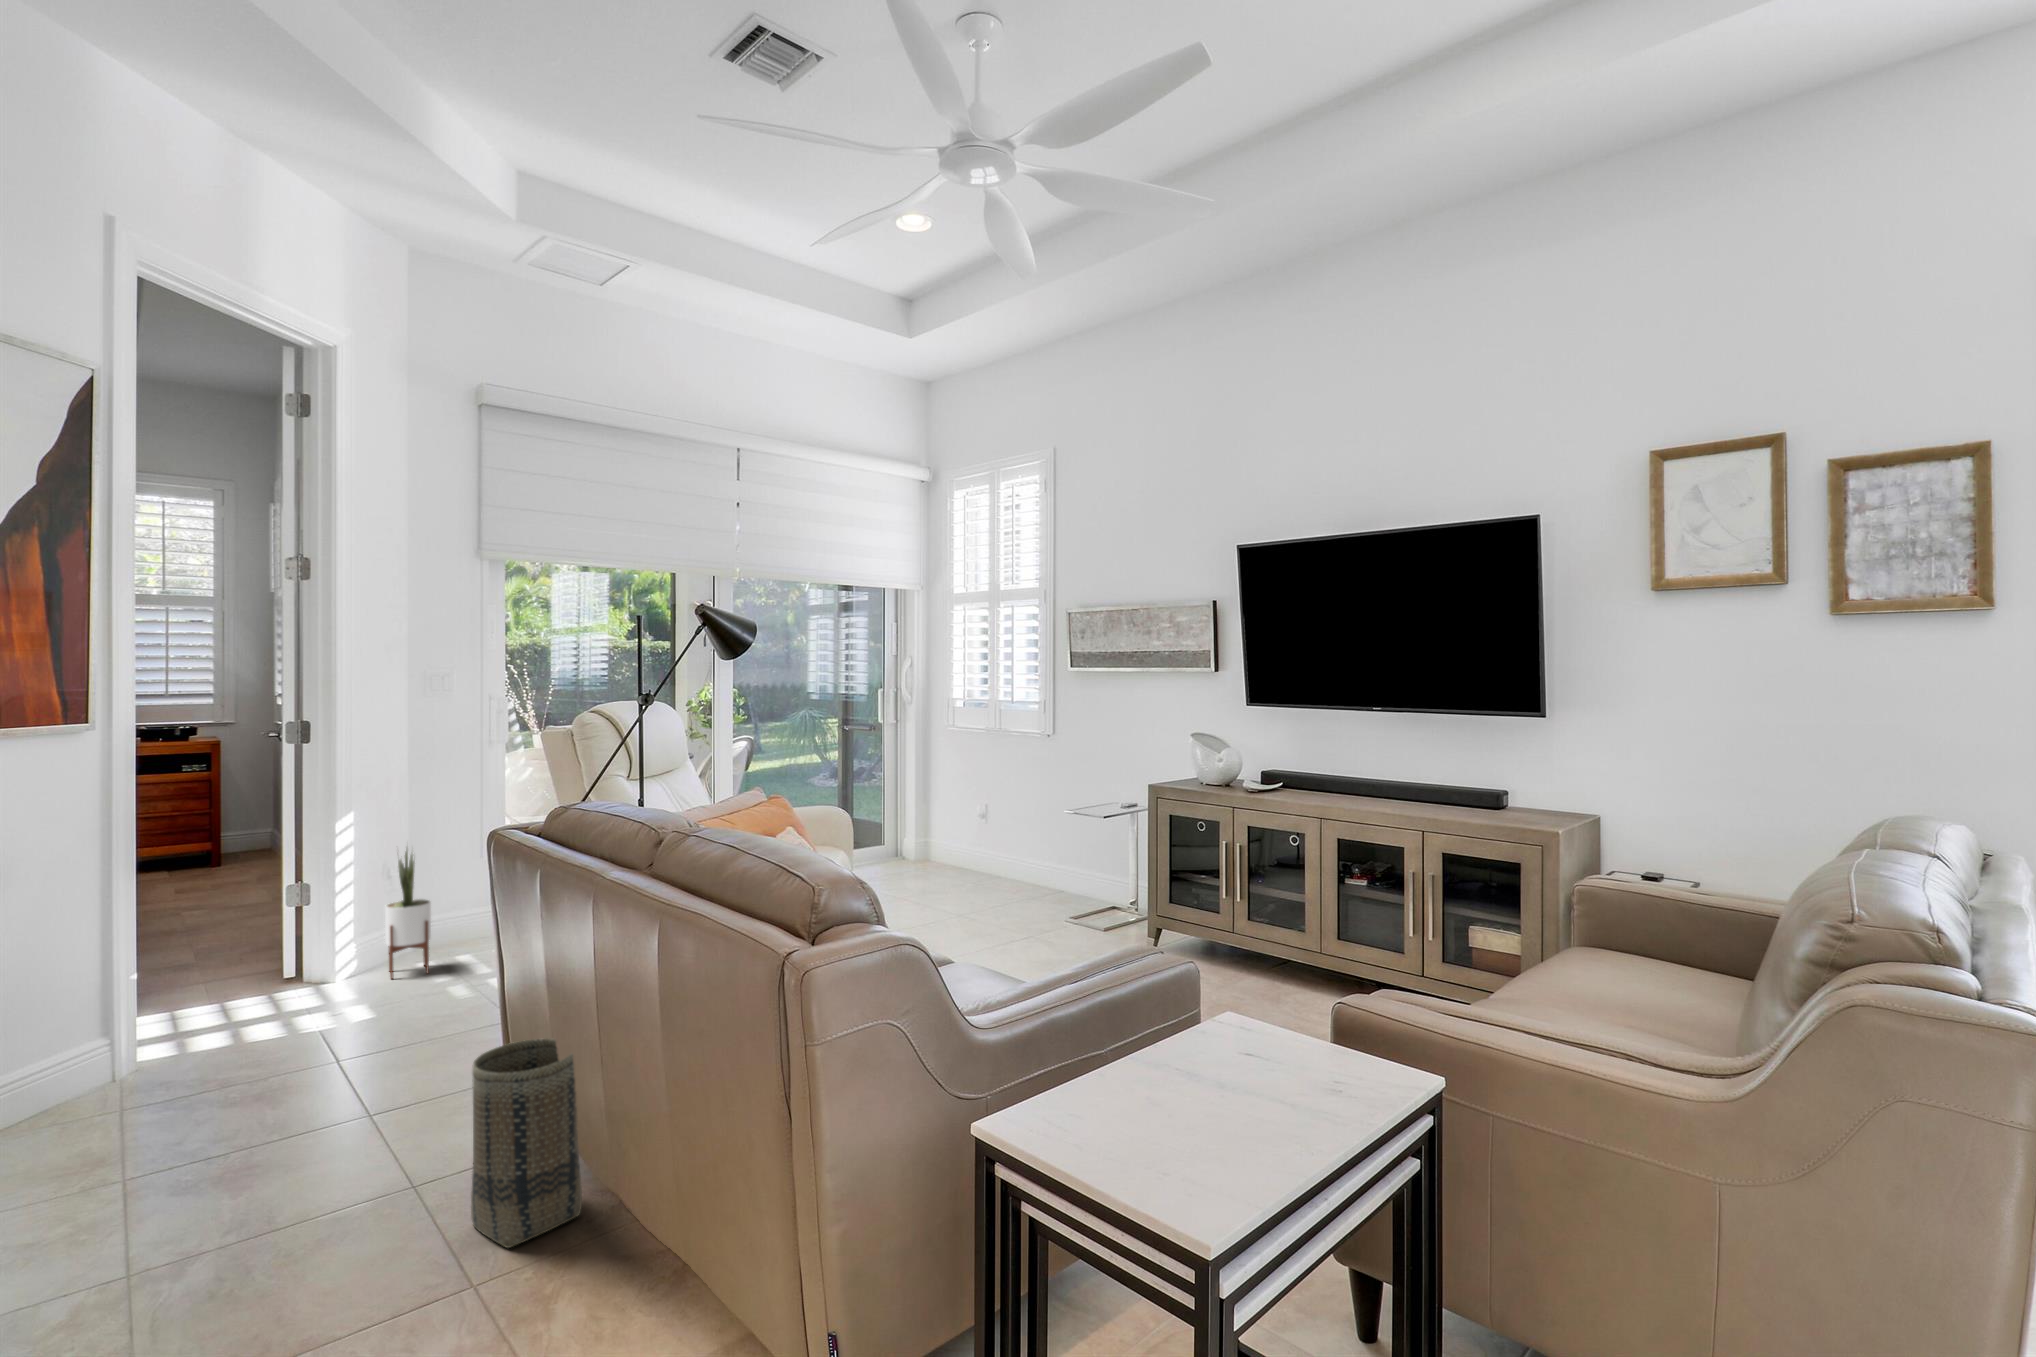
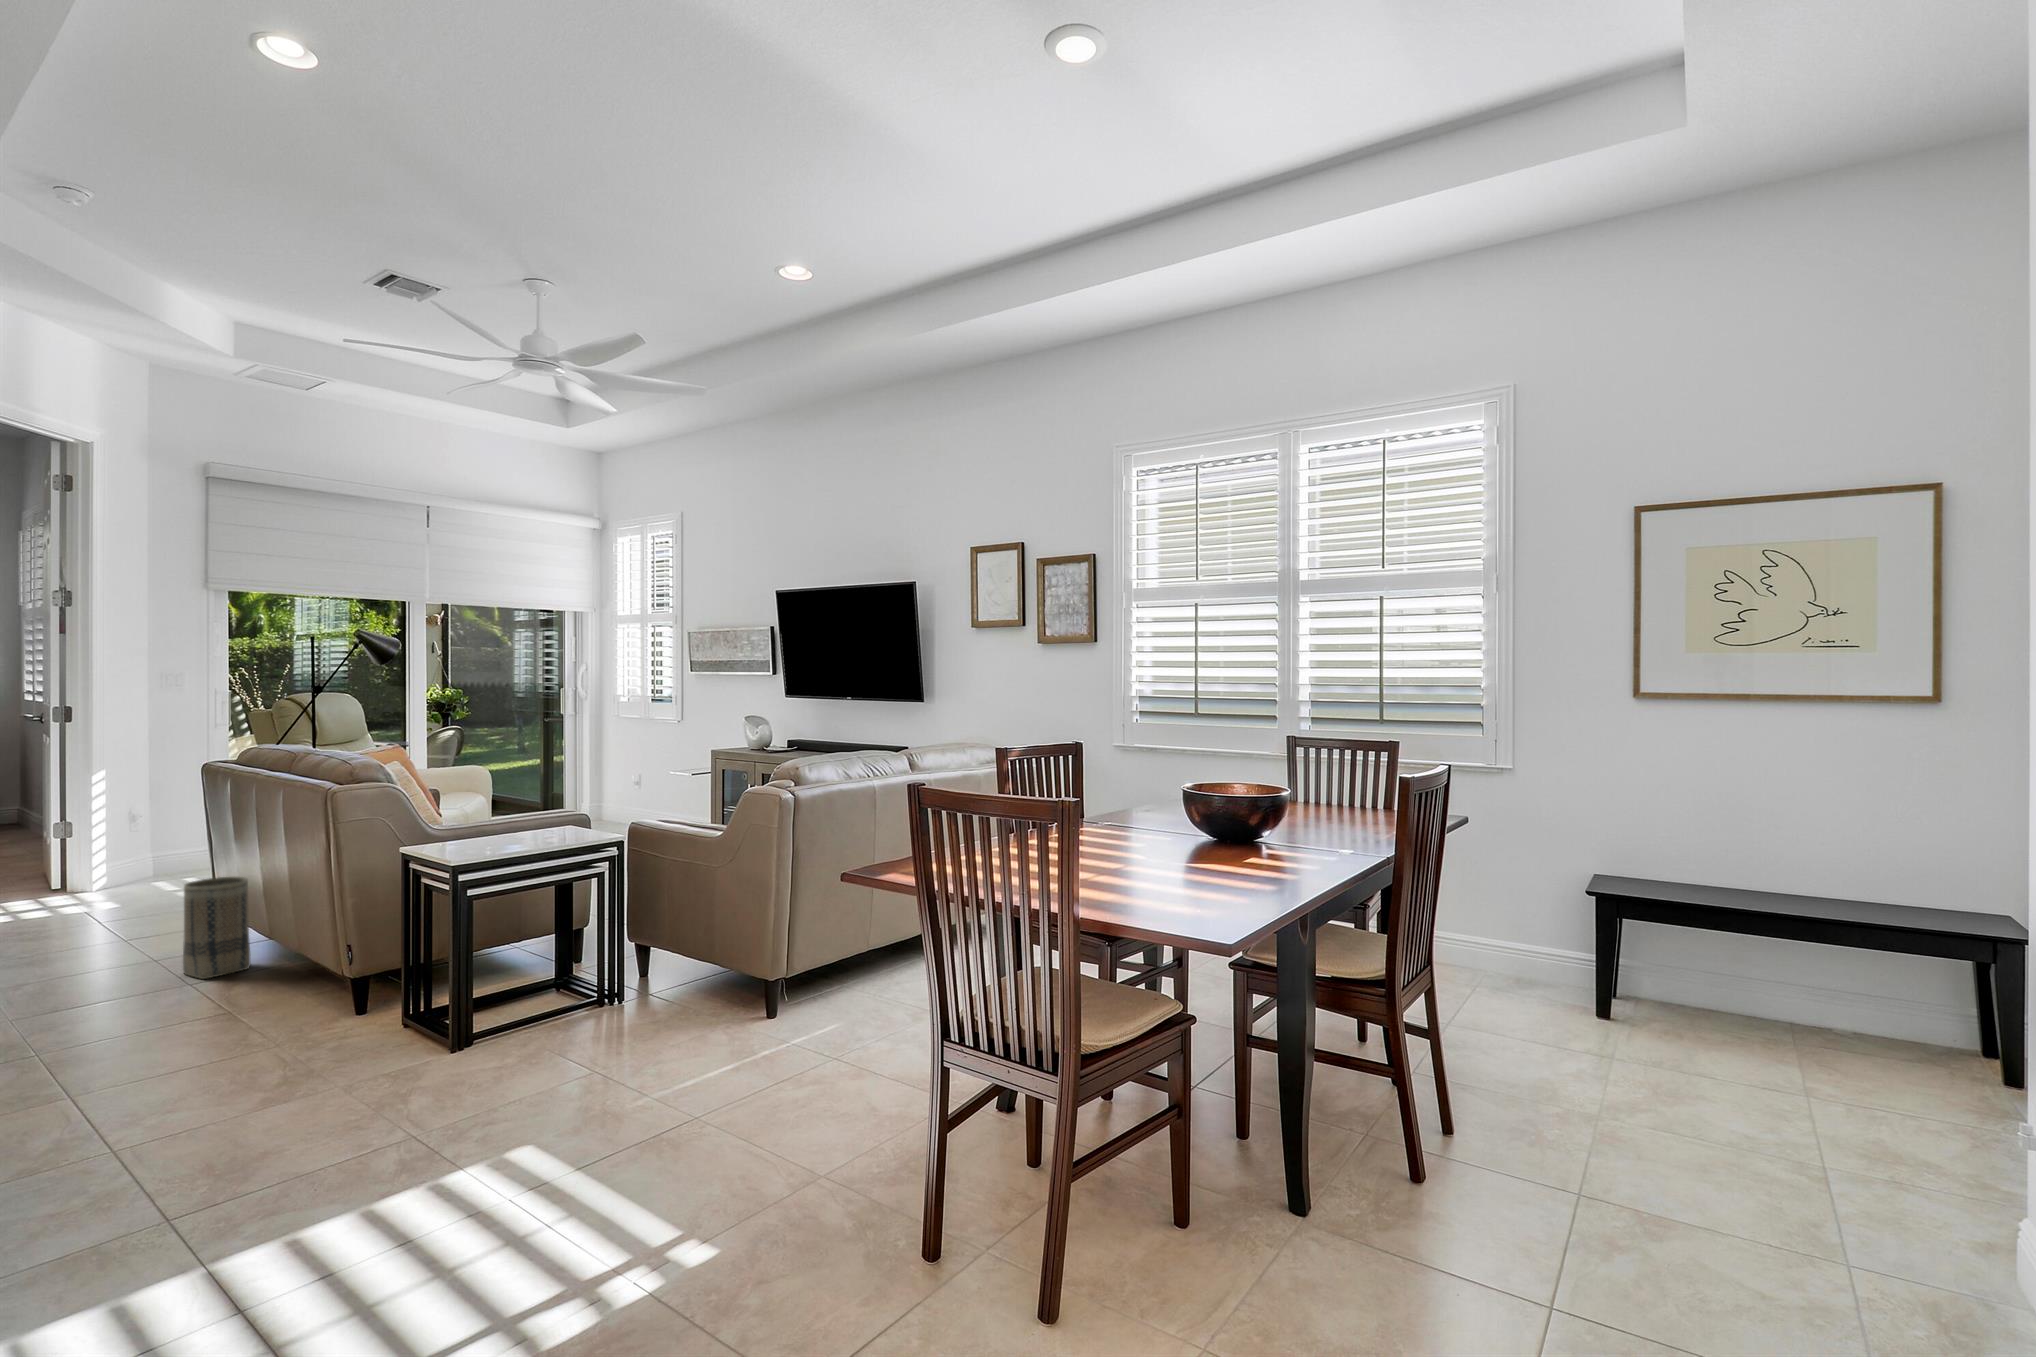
potted plant: present [385,848,431,979] -> none [131,791,167,888]

